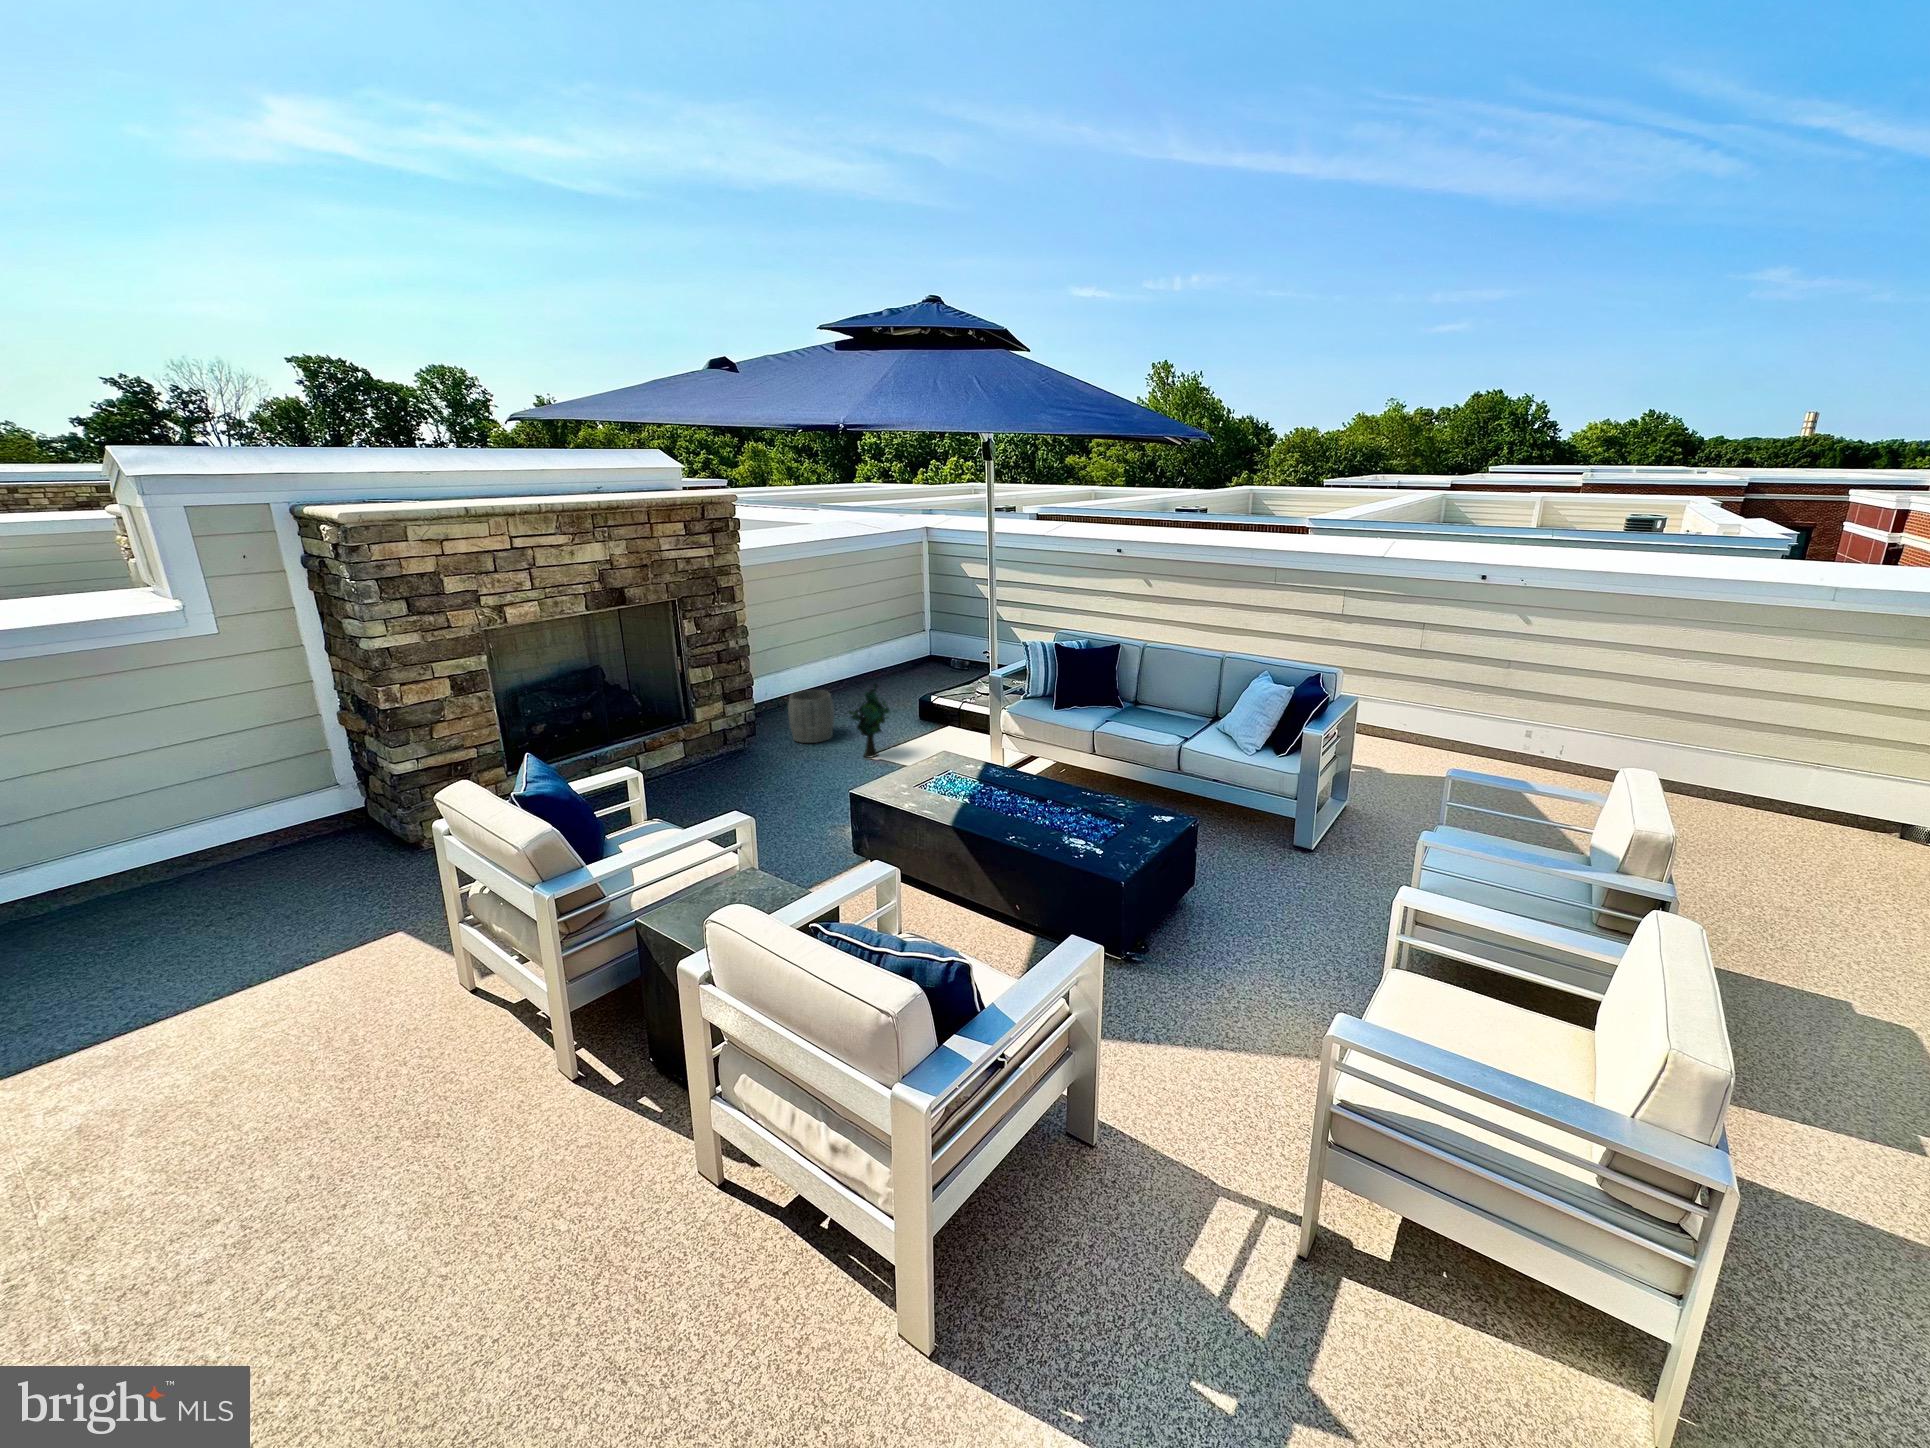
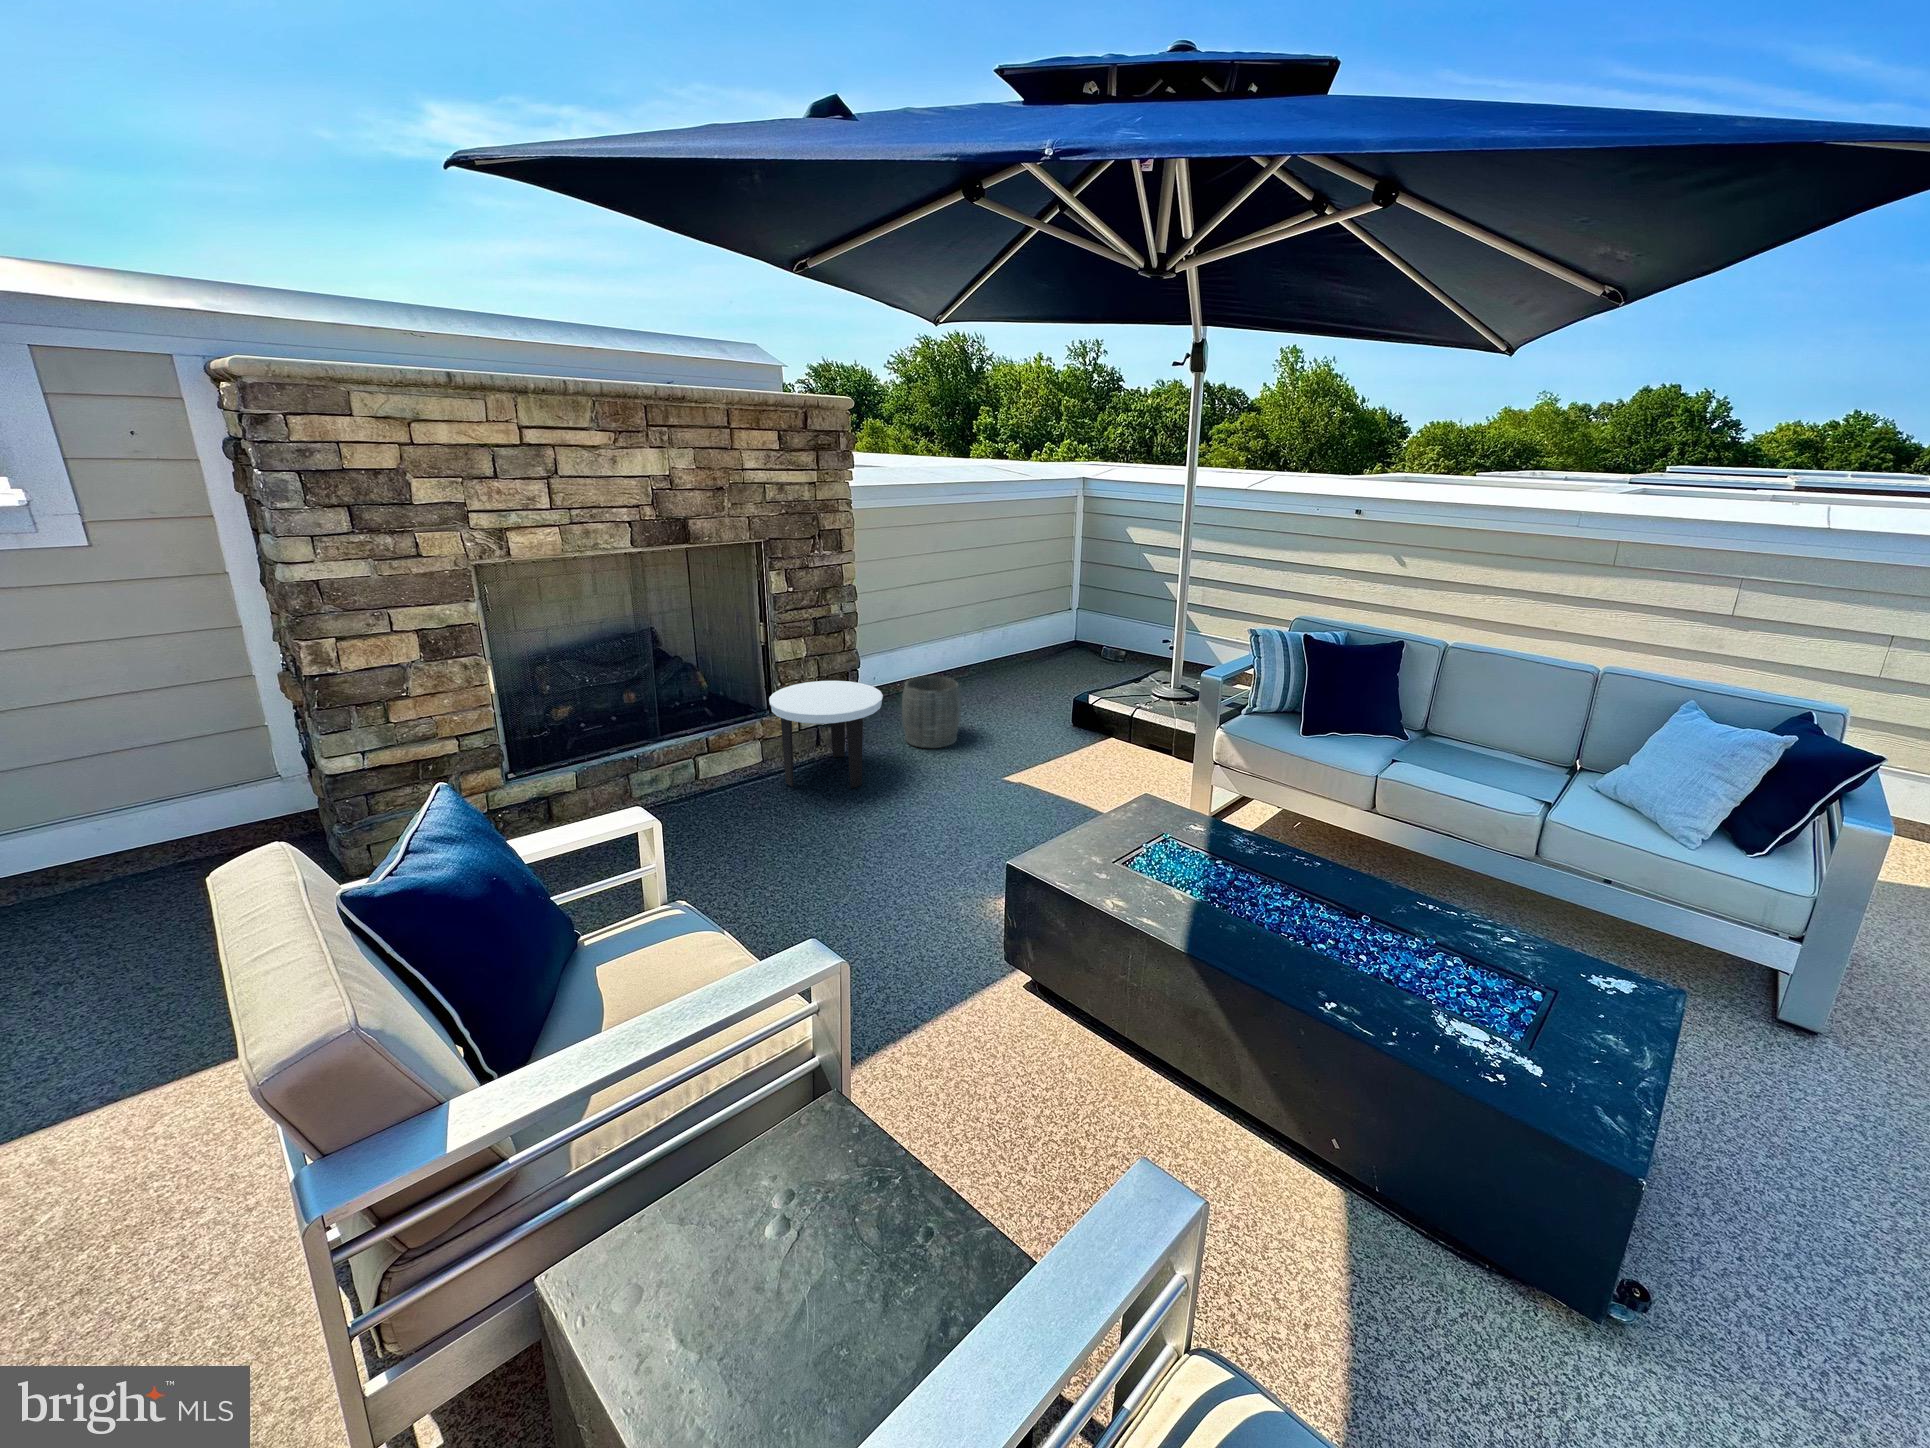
decorative plant: present [849,684,889,757] -> none [981,676,1041,779]
side table: none [689,697,774,775] -> present [769,681,883,788]

